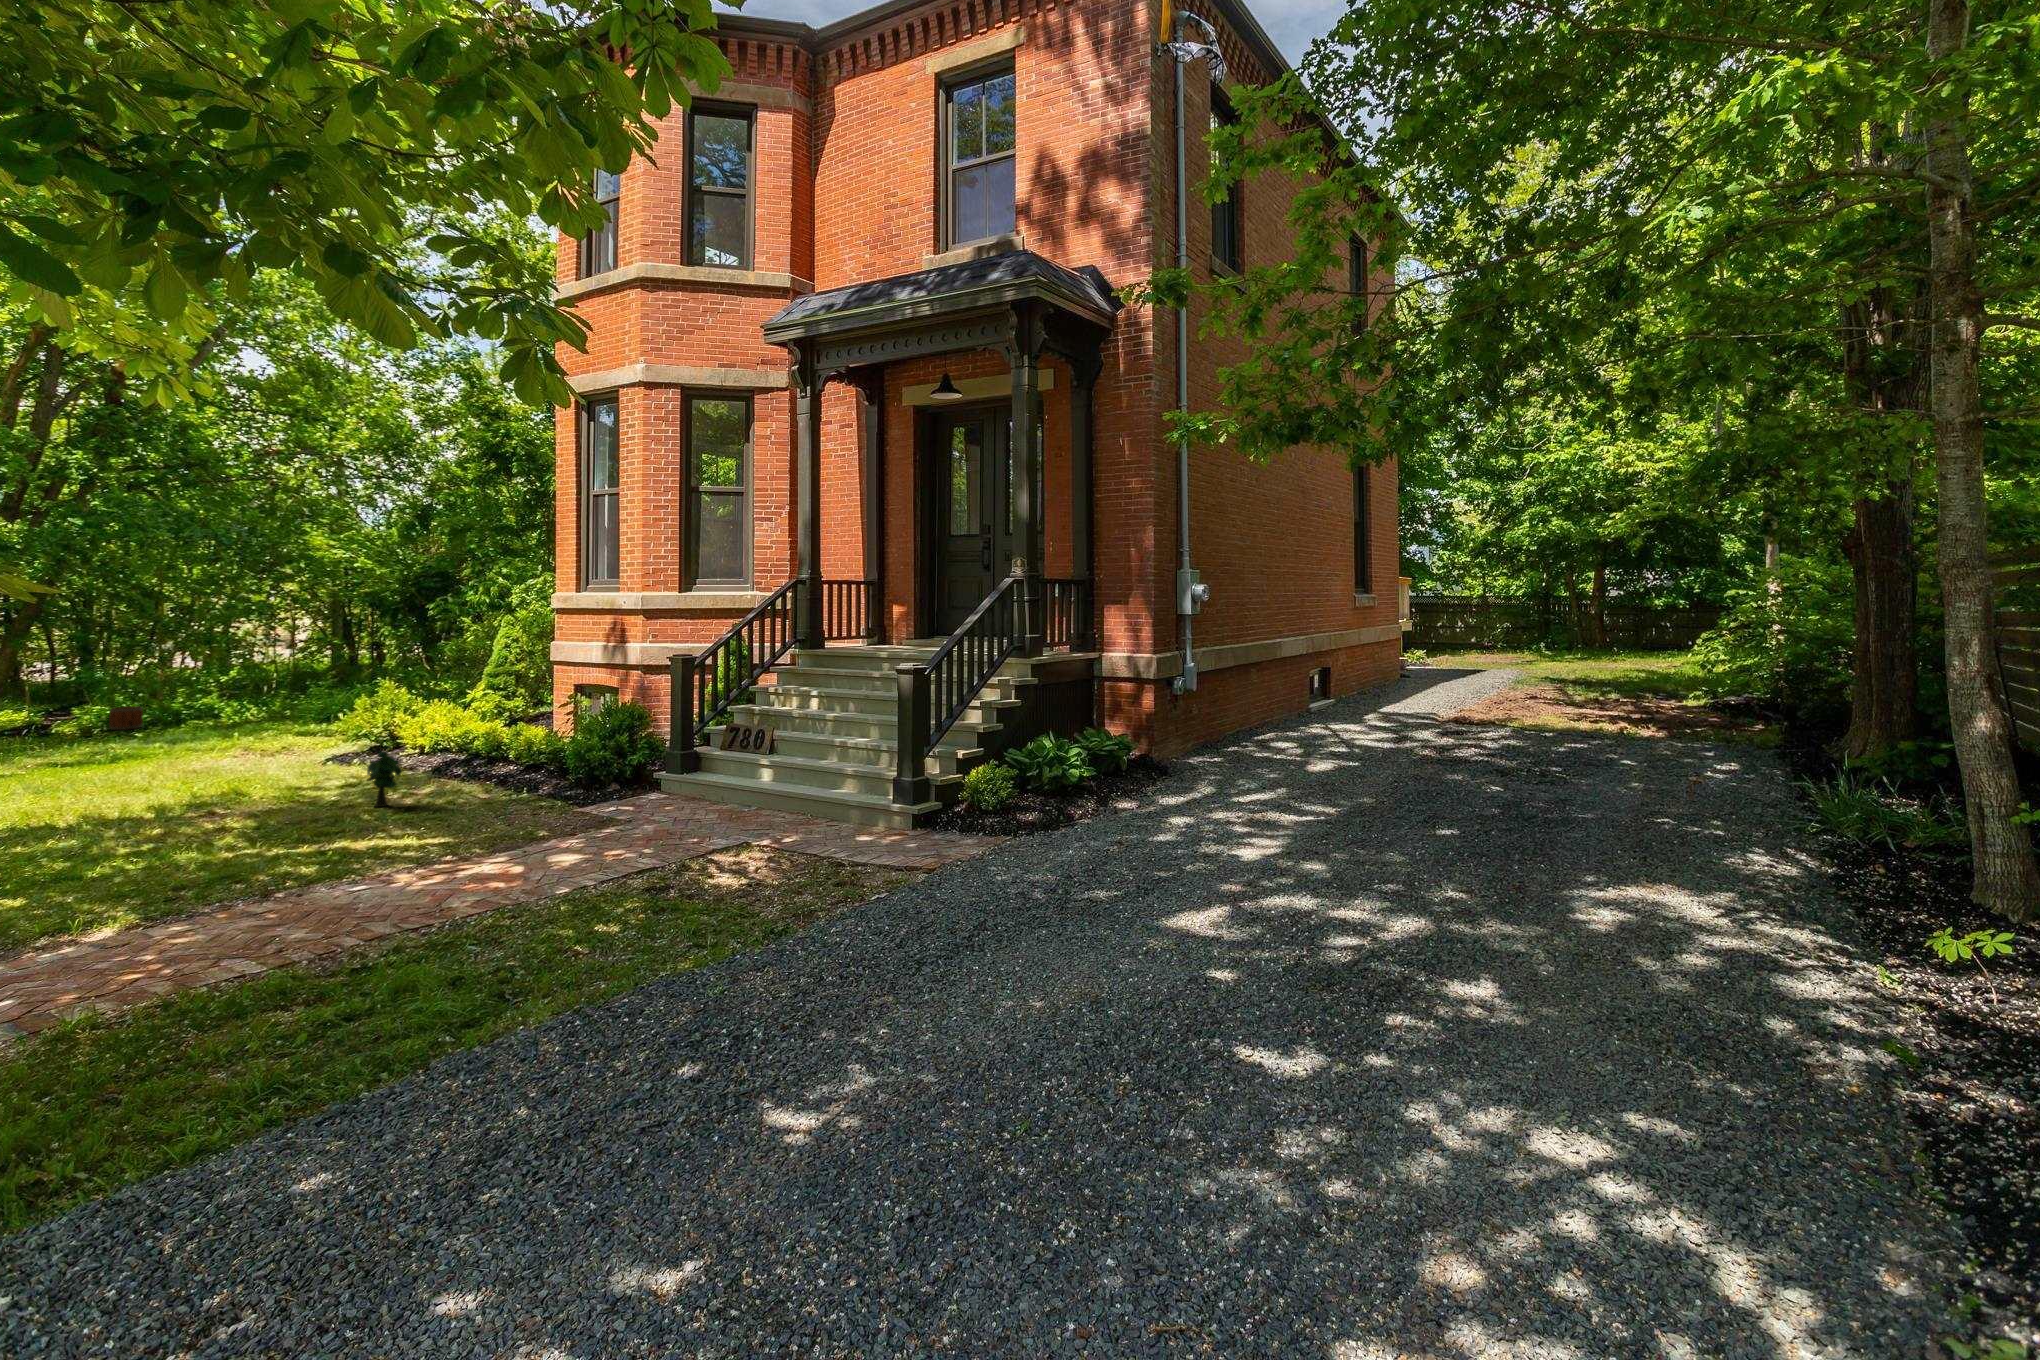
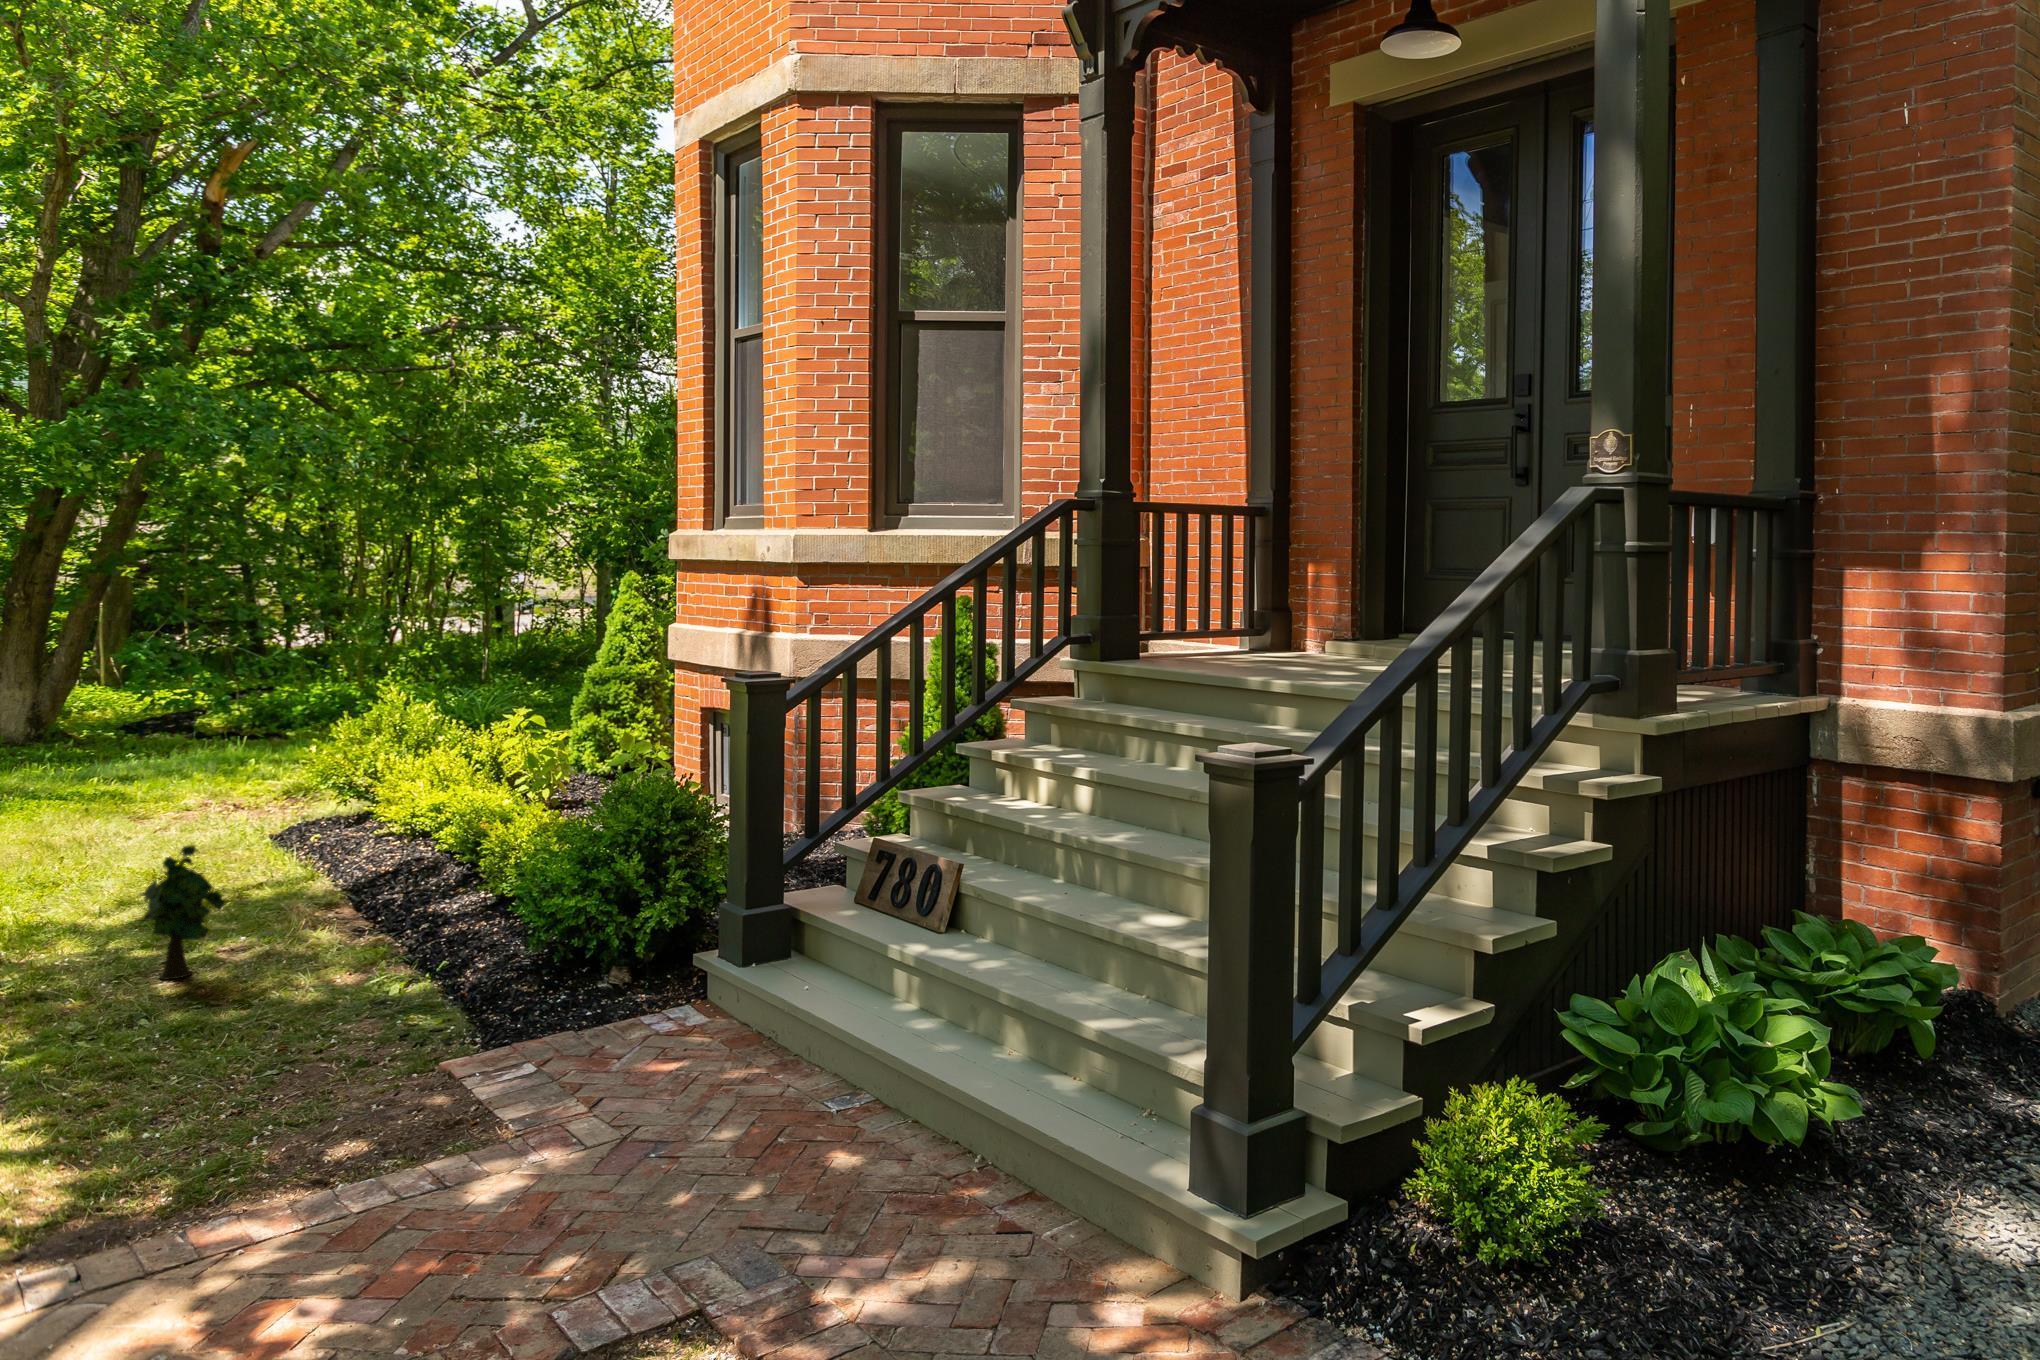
bucket: present [109,706,143,730] -> none [138,706,188,743]

